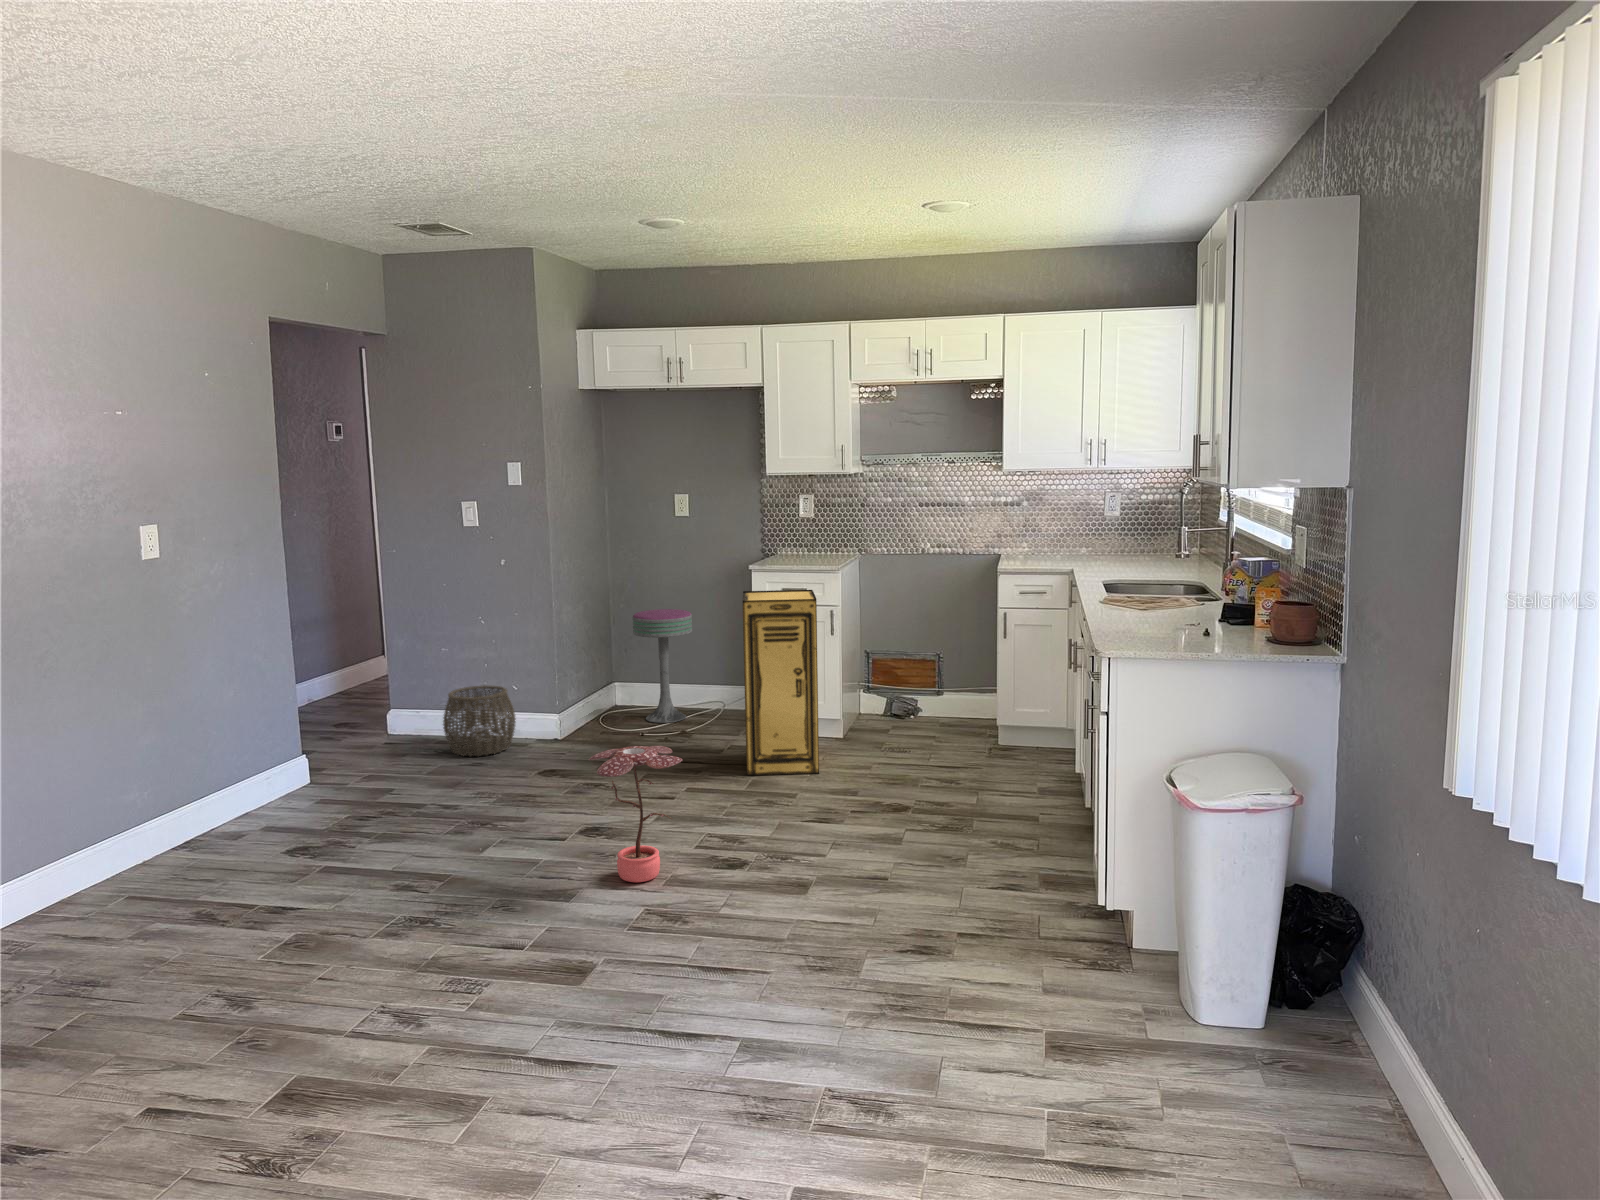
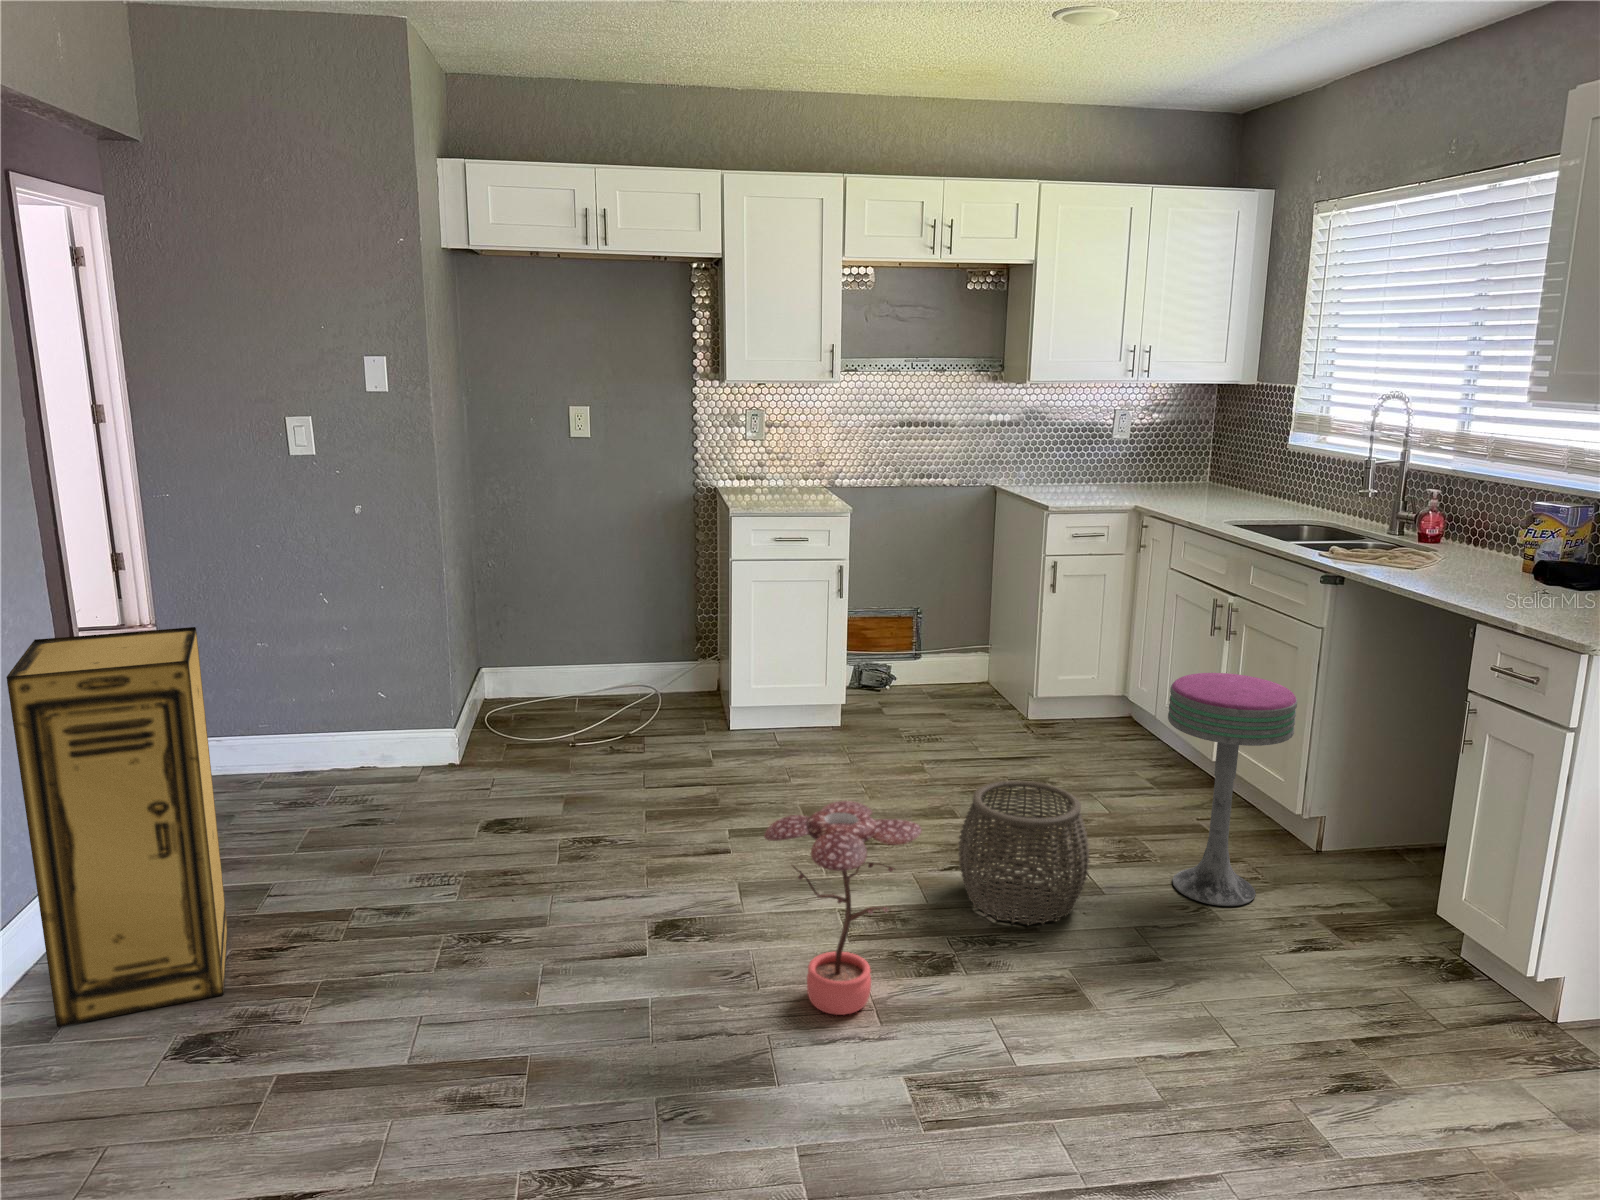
storage cabinet: present [743,590,819,775] -> present [6,627,228,1027]
bar stool: present [633,609,692,723] -> present [1168,673,1297,906]
woven basket: present [443,685,516,756] -> present [958,780,1090,925]

